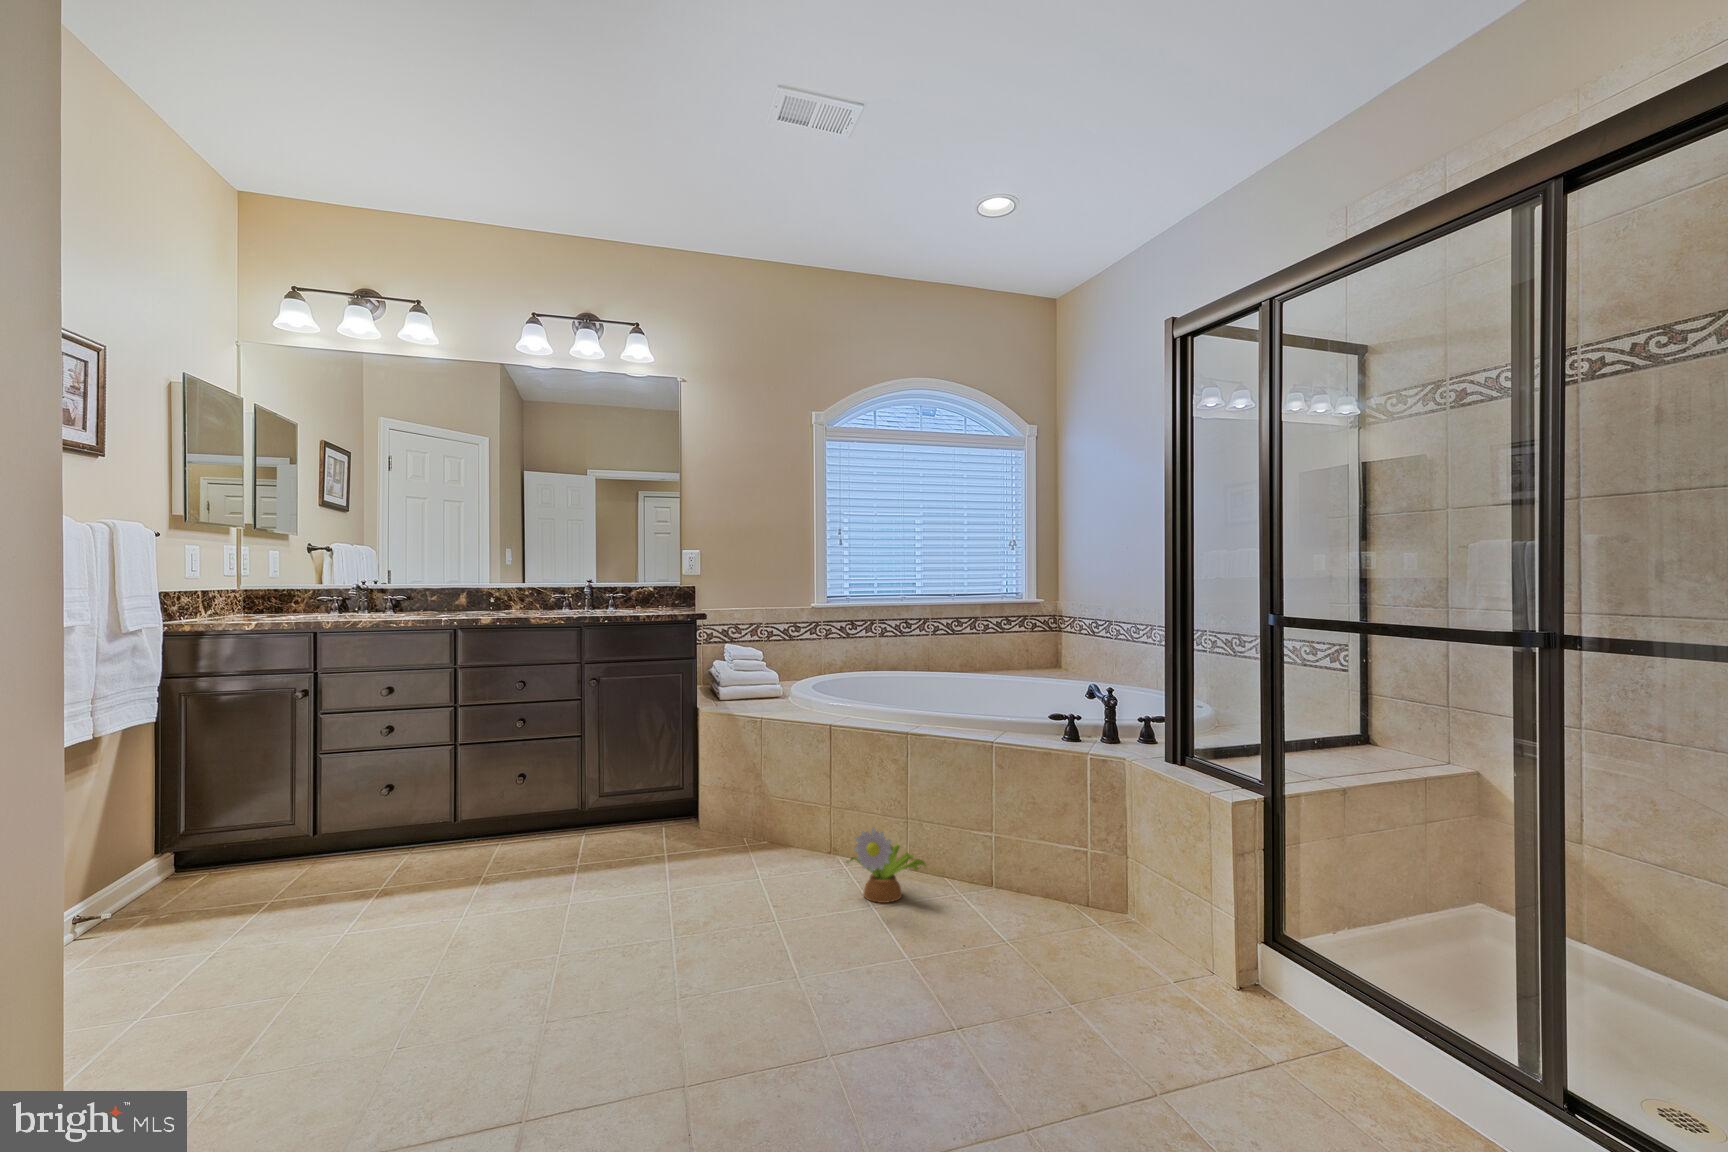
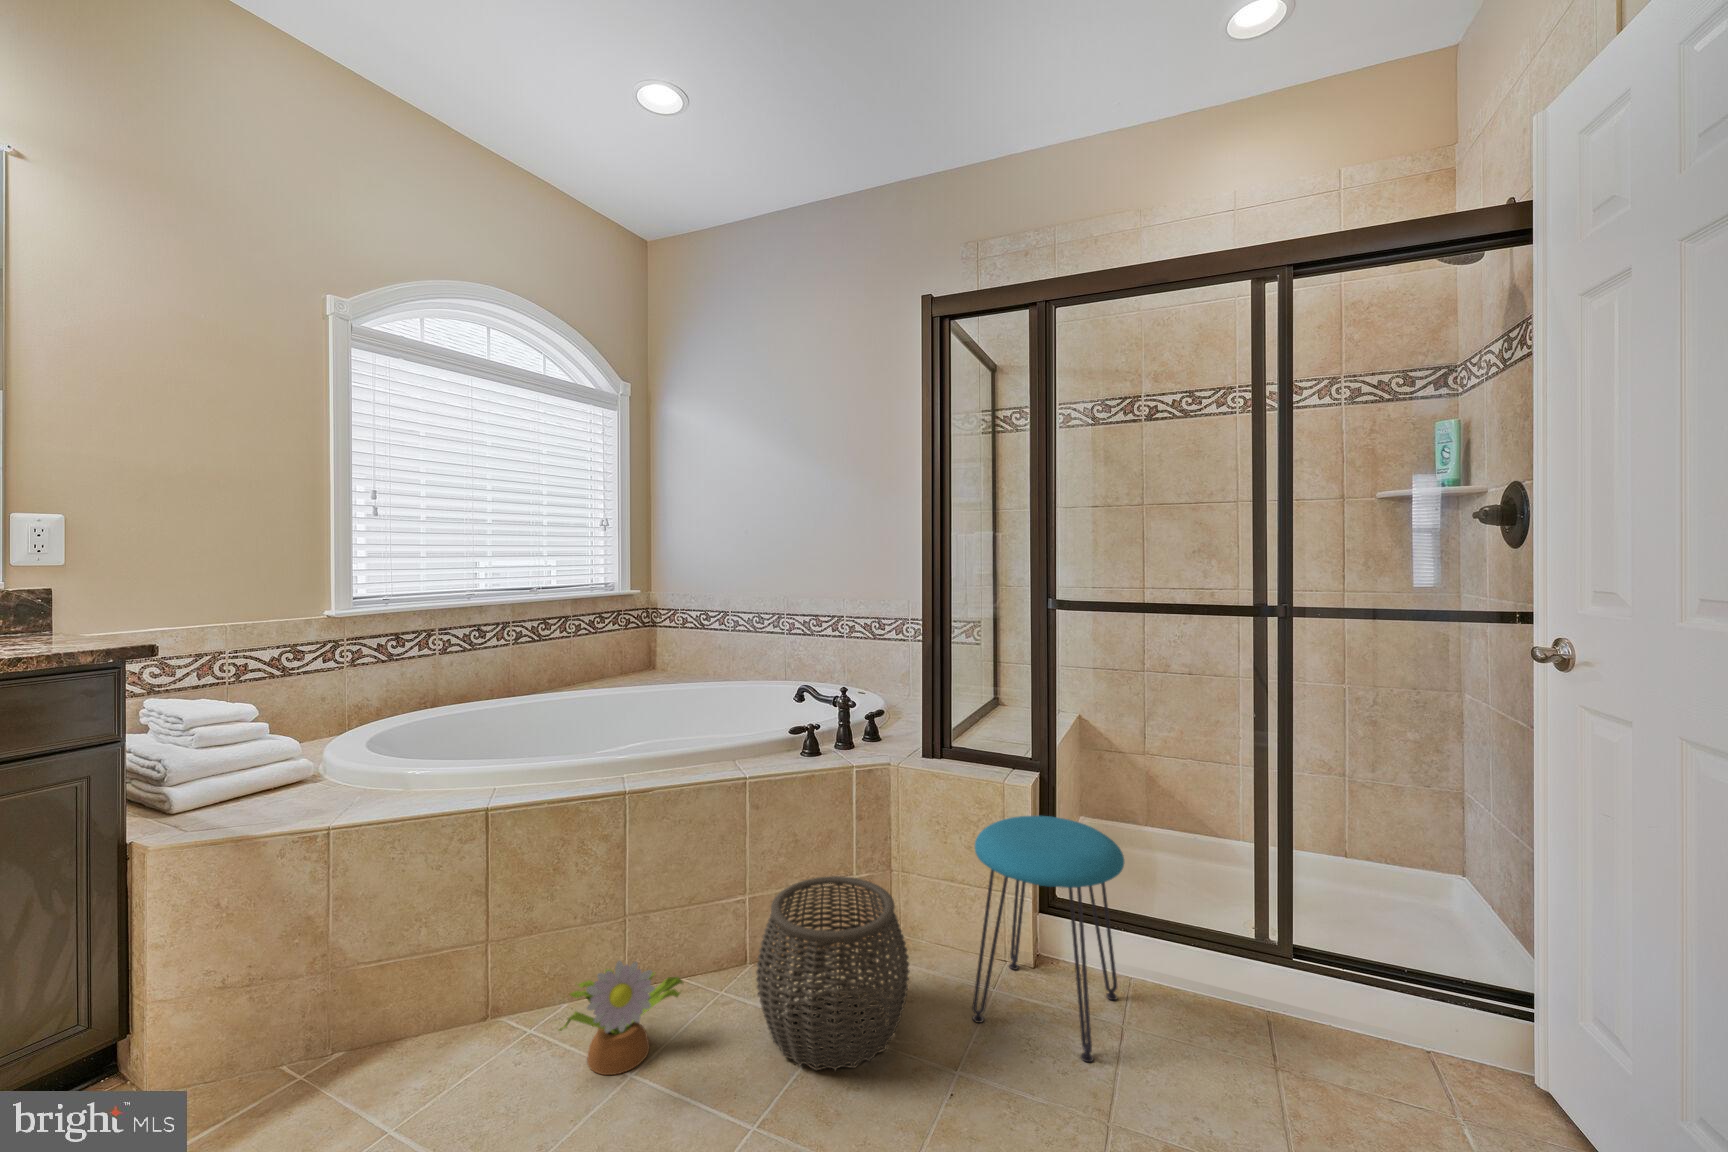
stool: none [1122,811,1281,1023] -> present [972,816,1124,1062]
woven basket: none [955,820,1074,953] -> present [756,876,910,1070]

